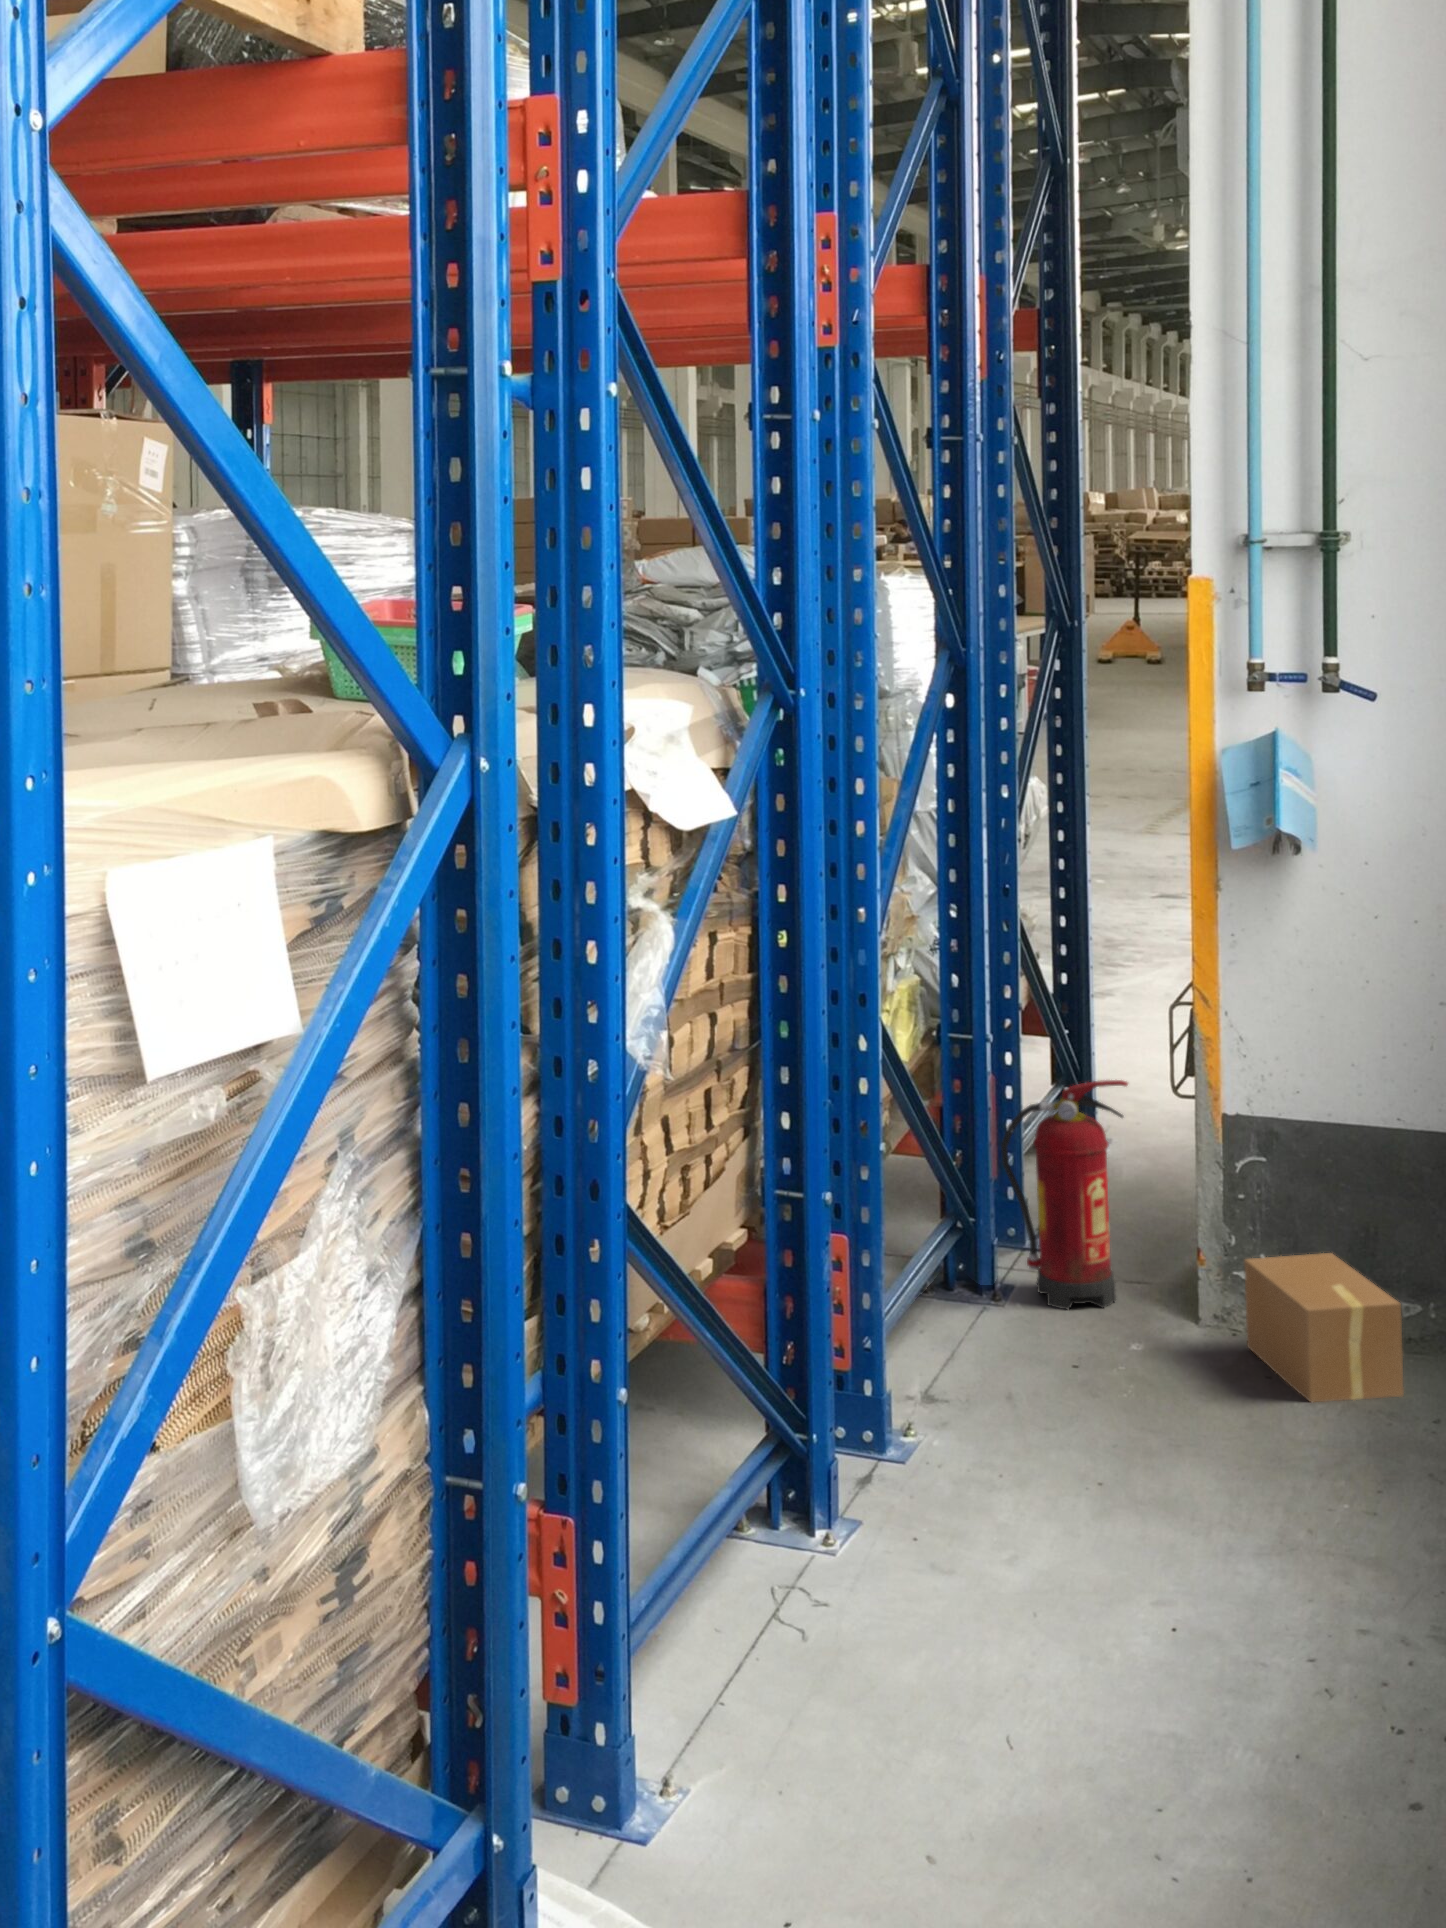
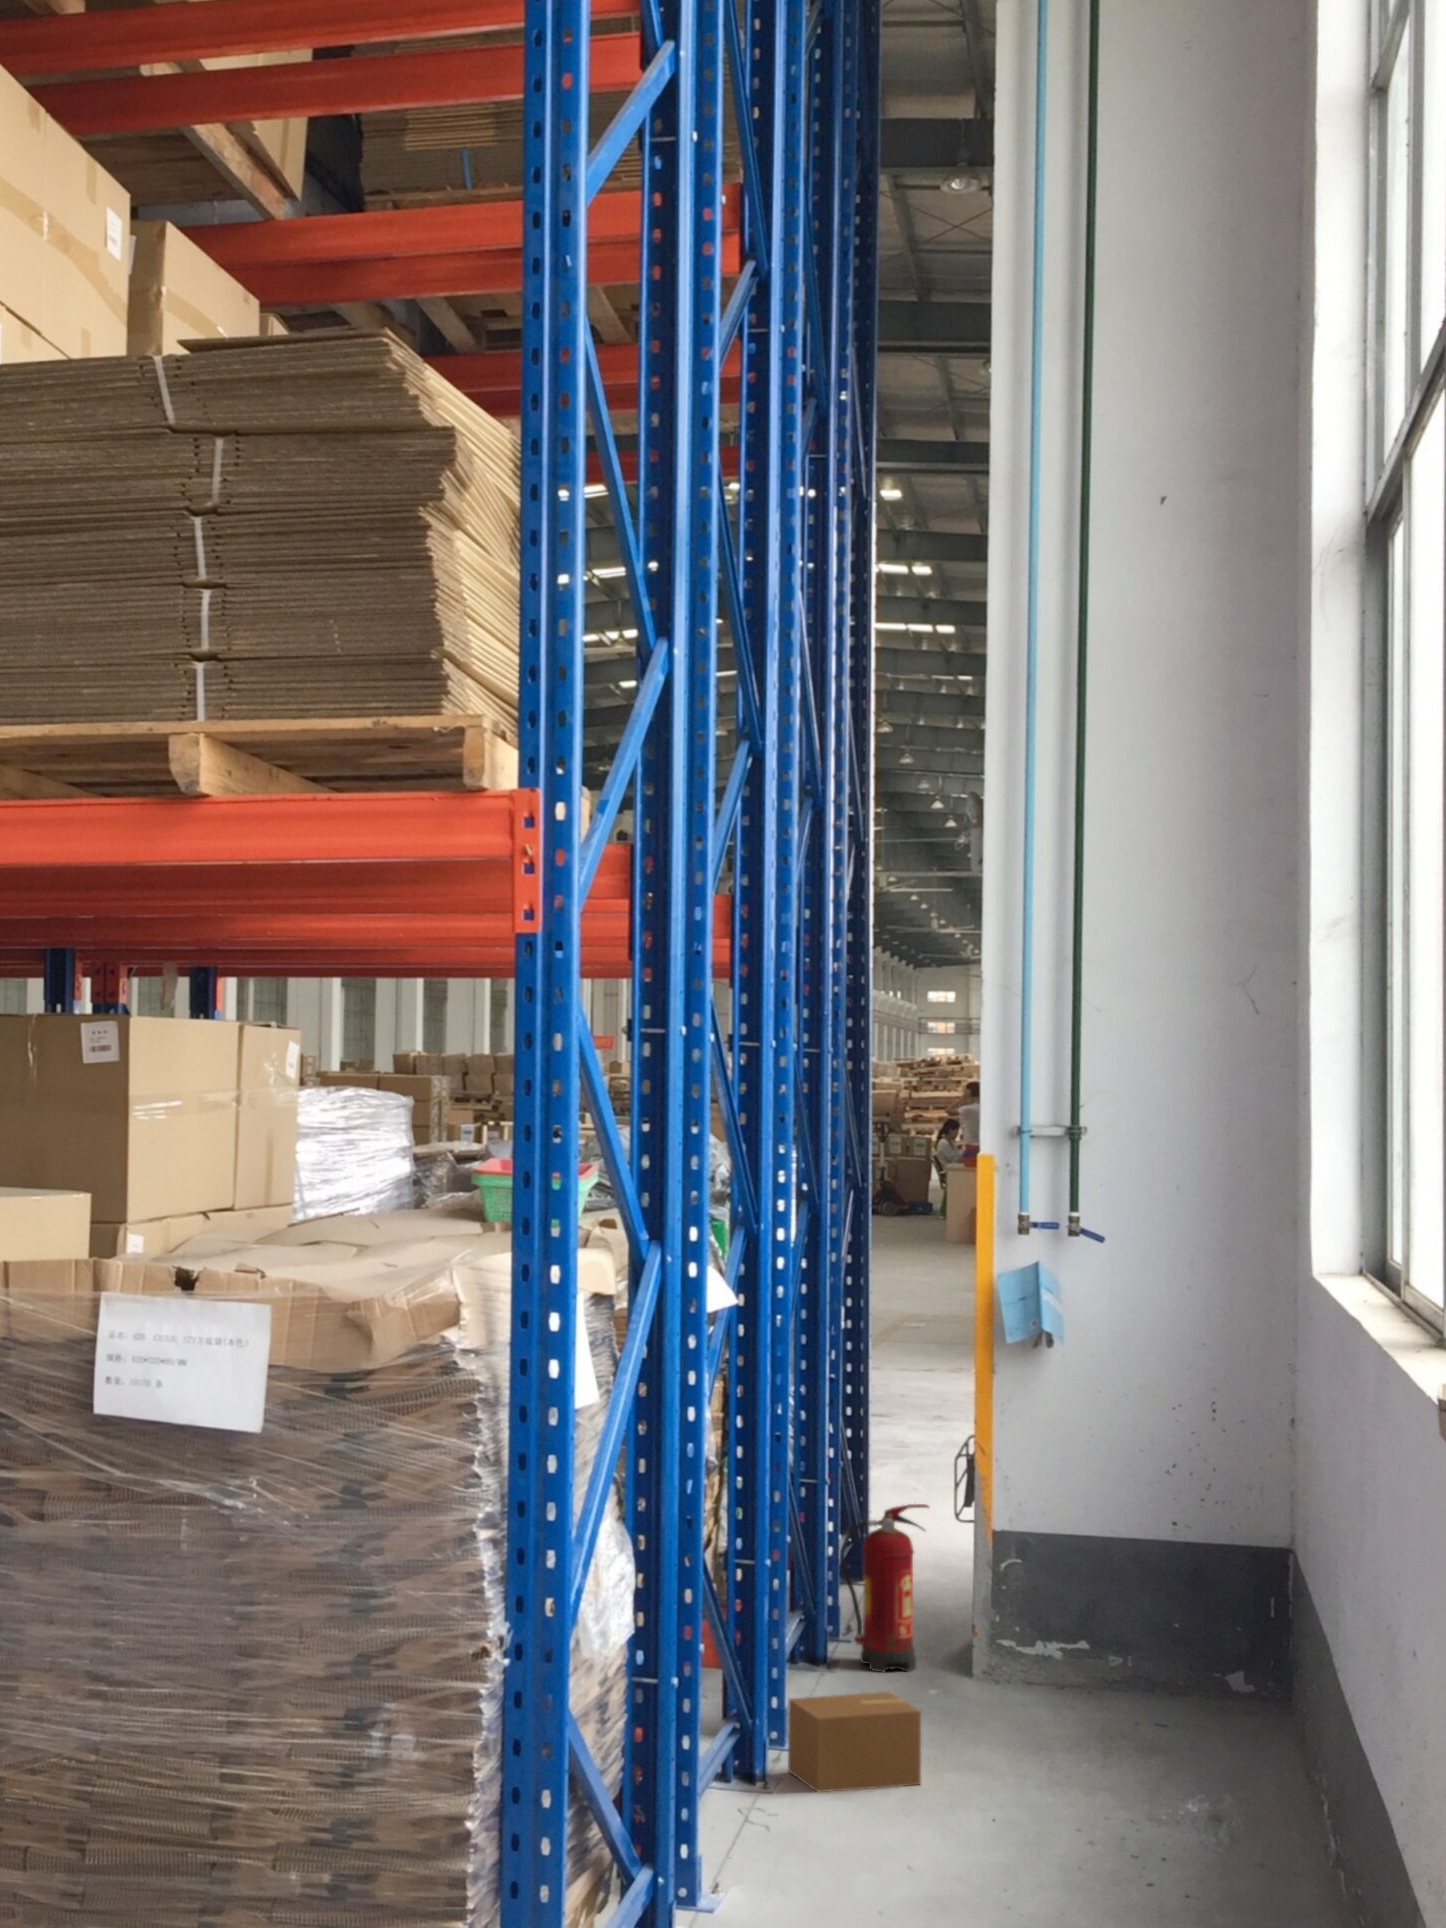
cardboard box: present [1244,1253,1404,1402] -> present [788,1692,921,1792]

